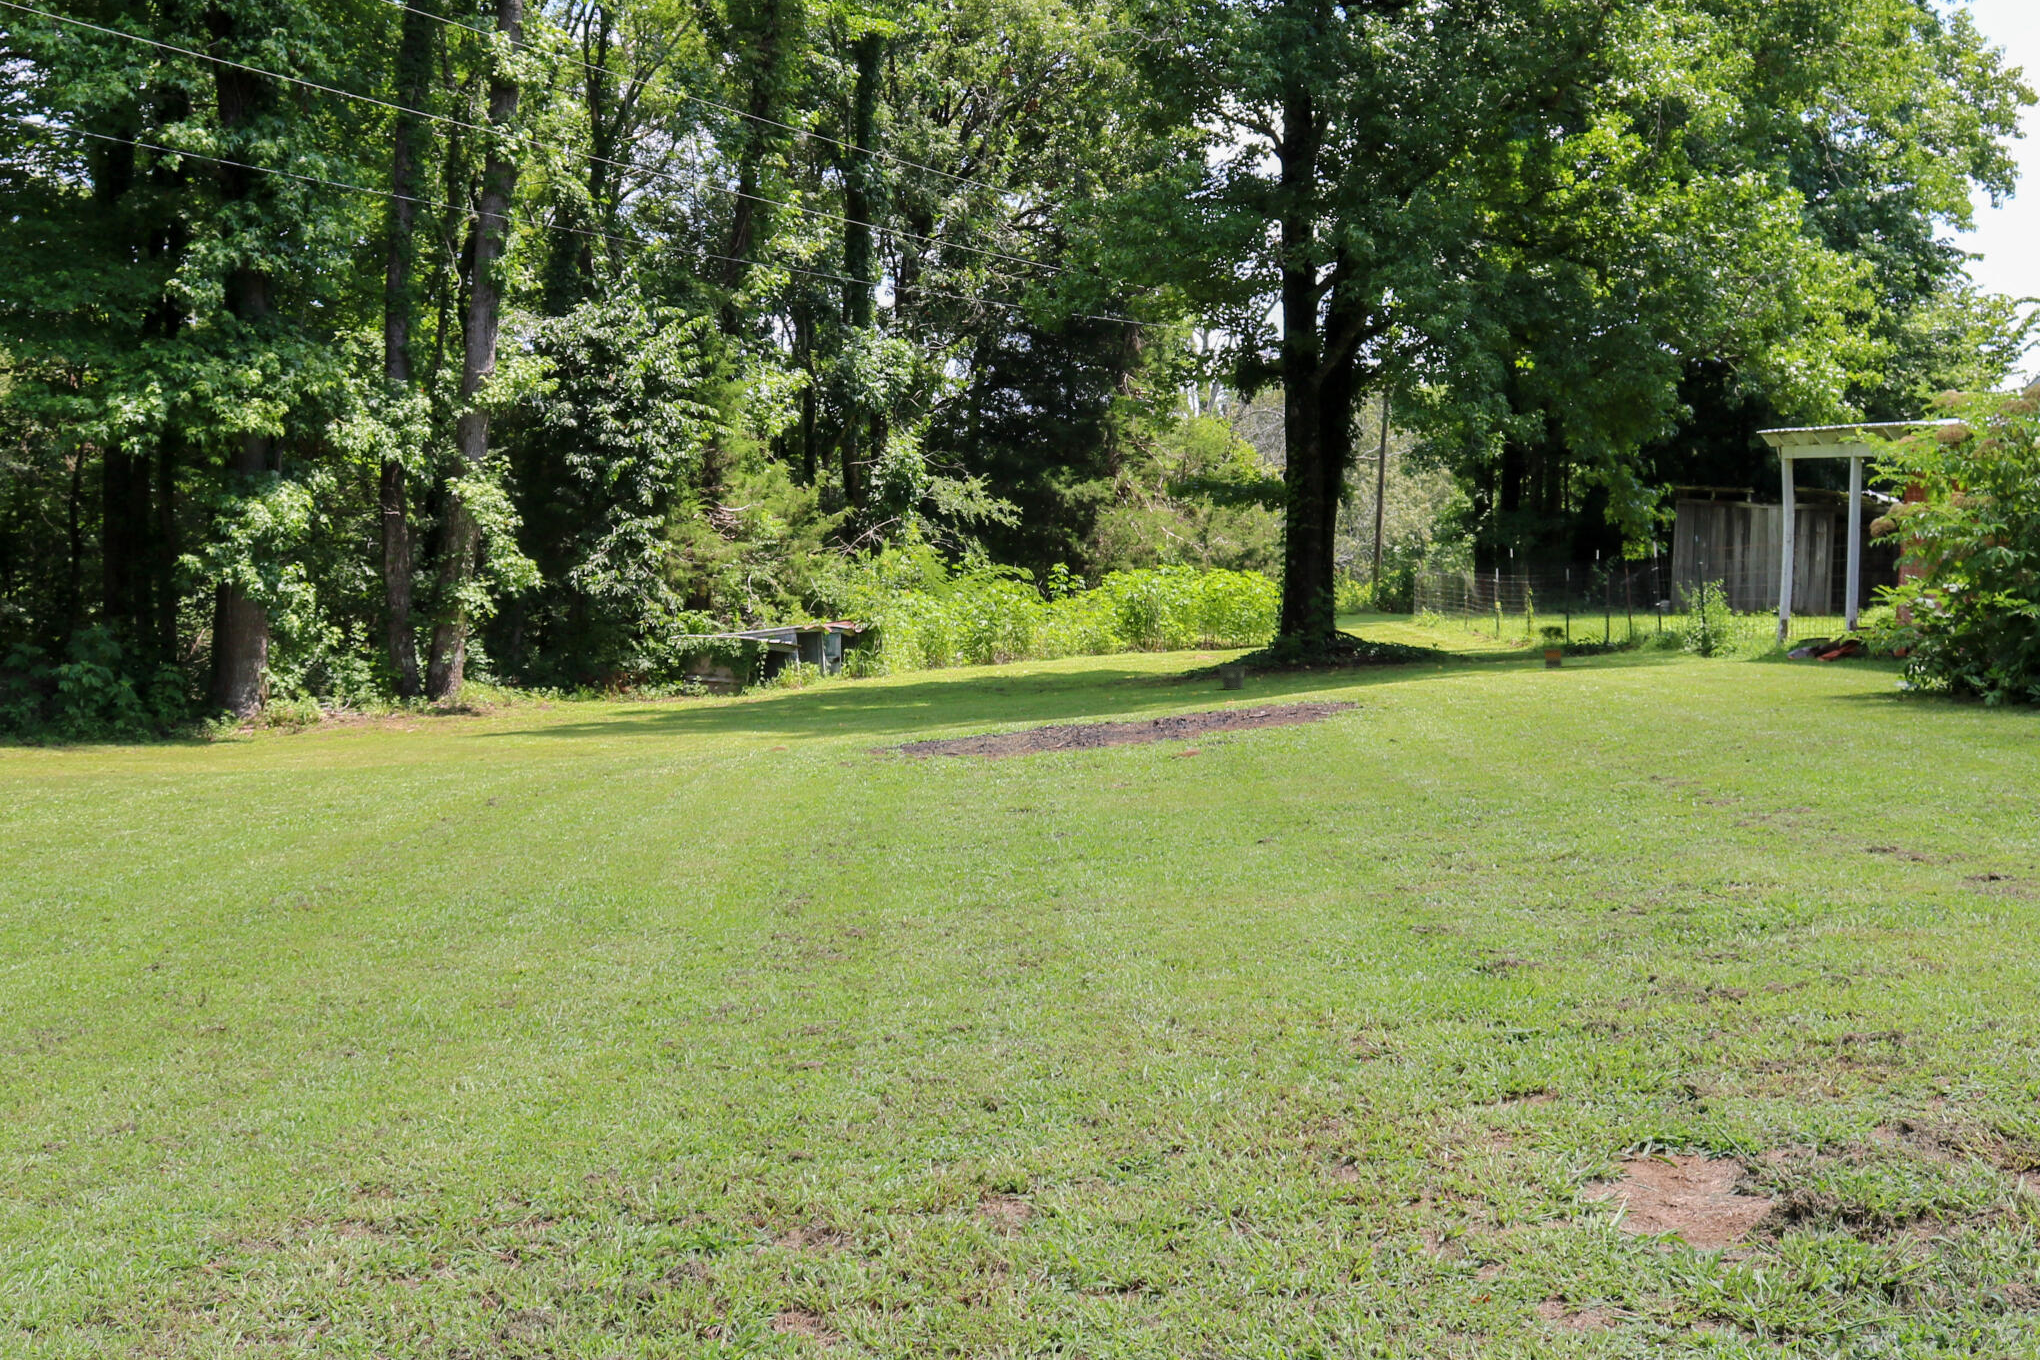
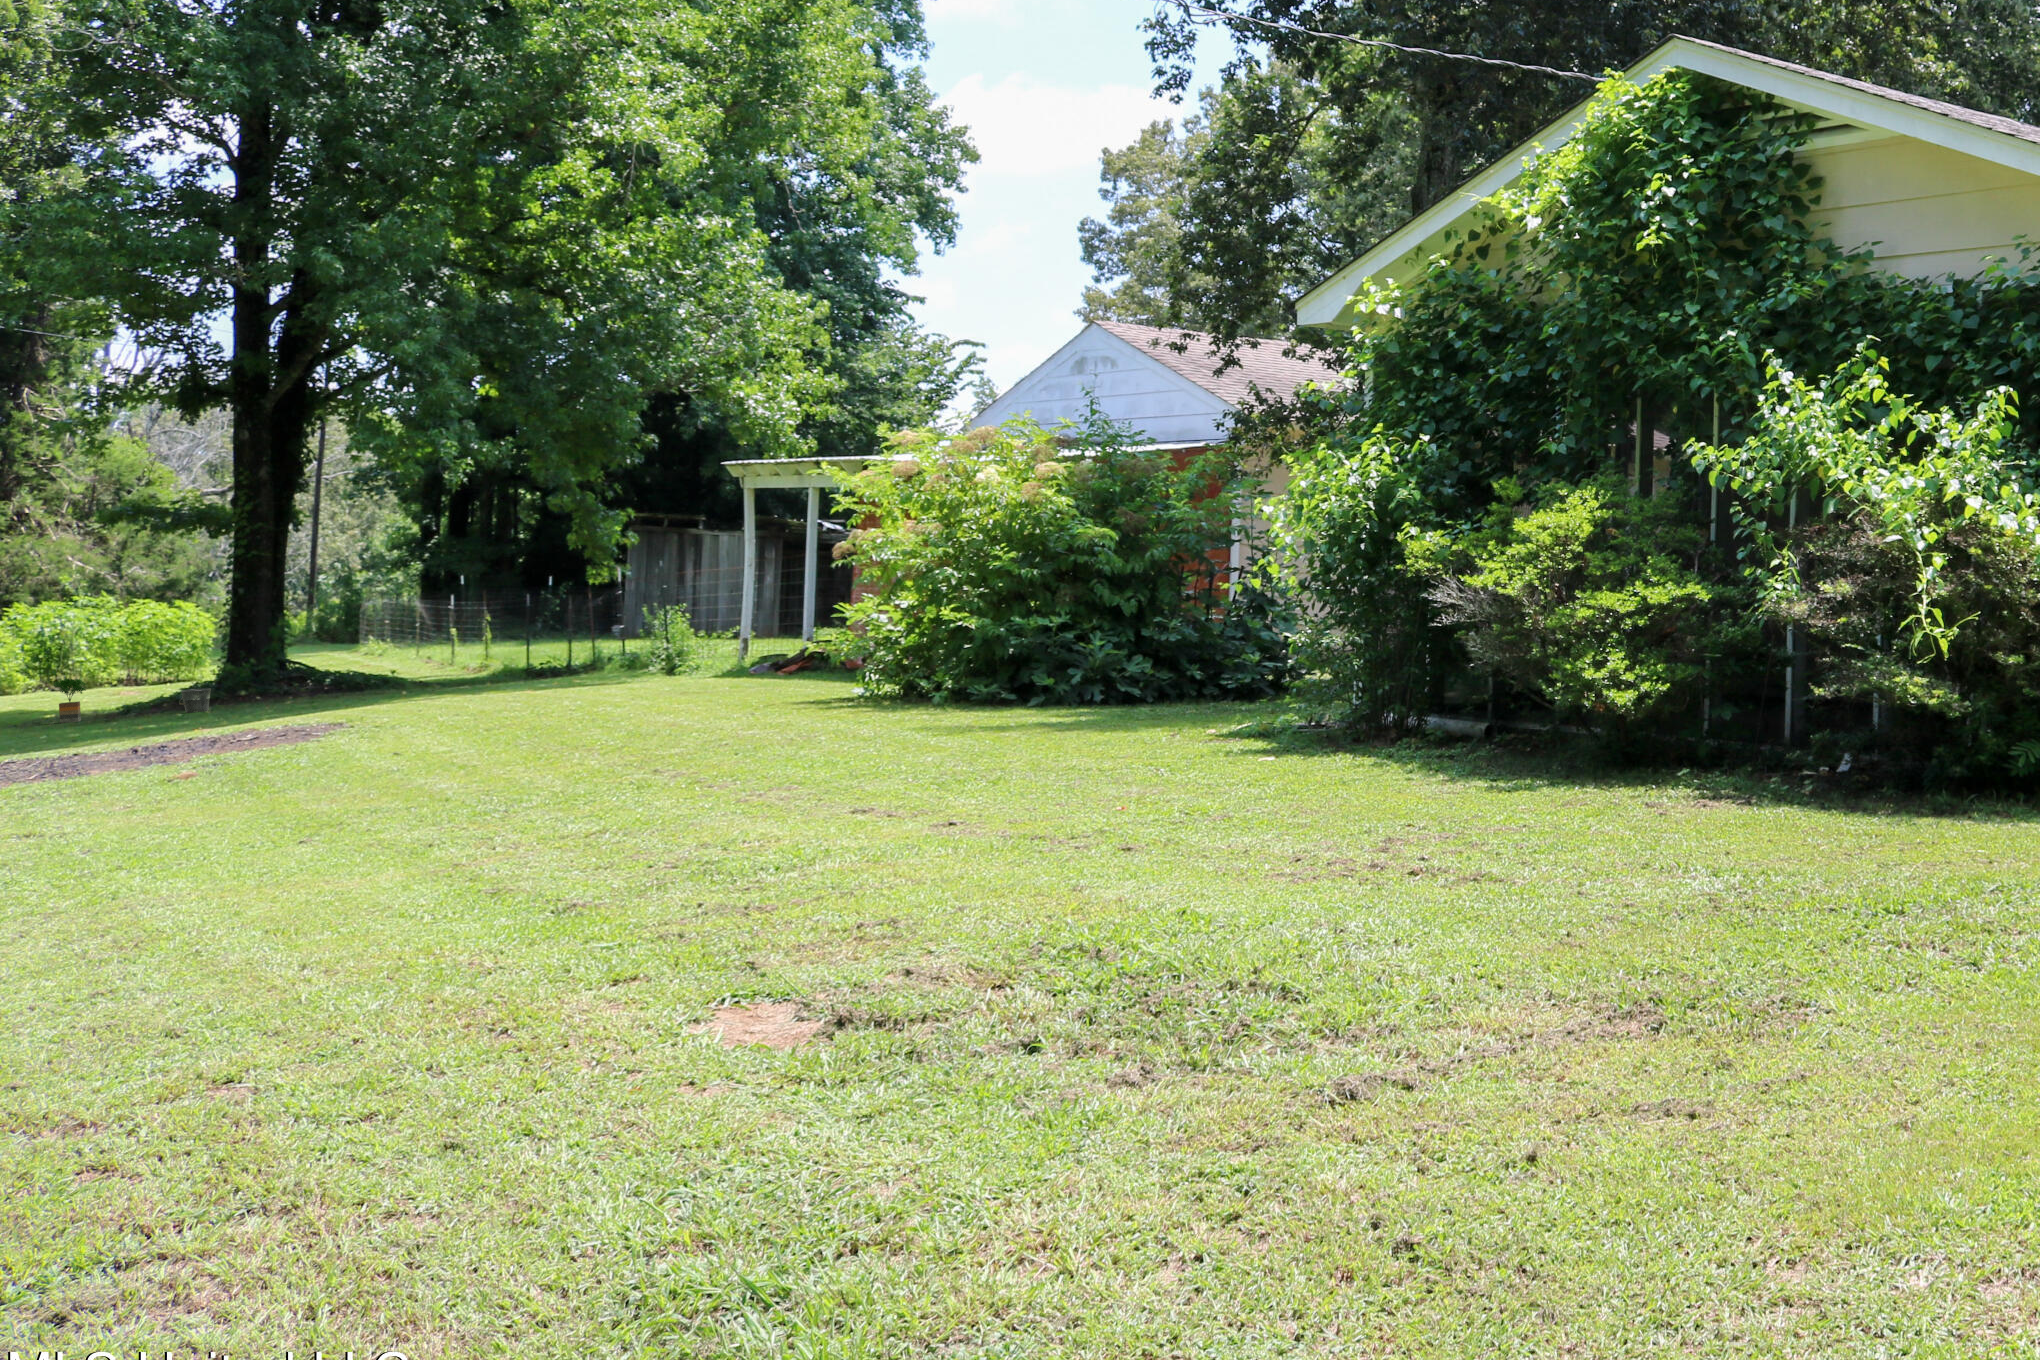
potted tree: present [1539,626,1567,668] -> present [54,679,86,723]

